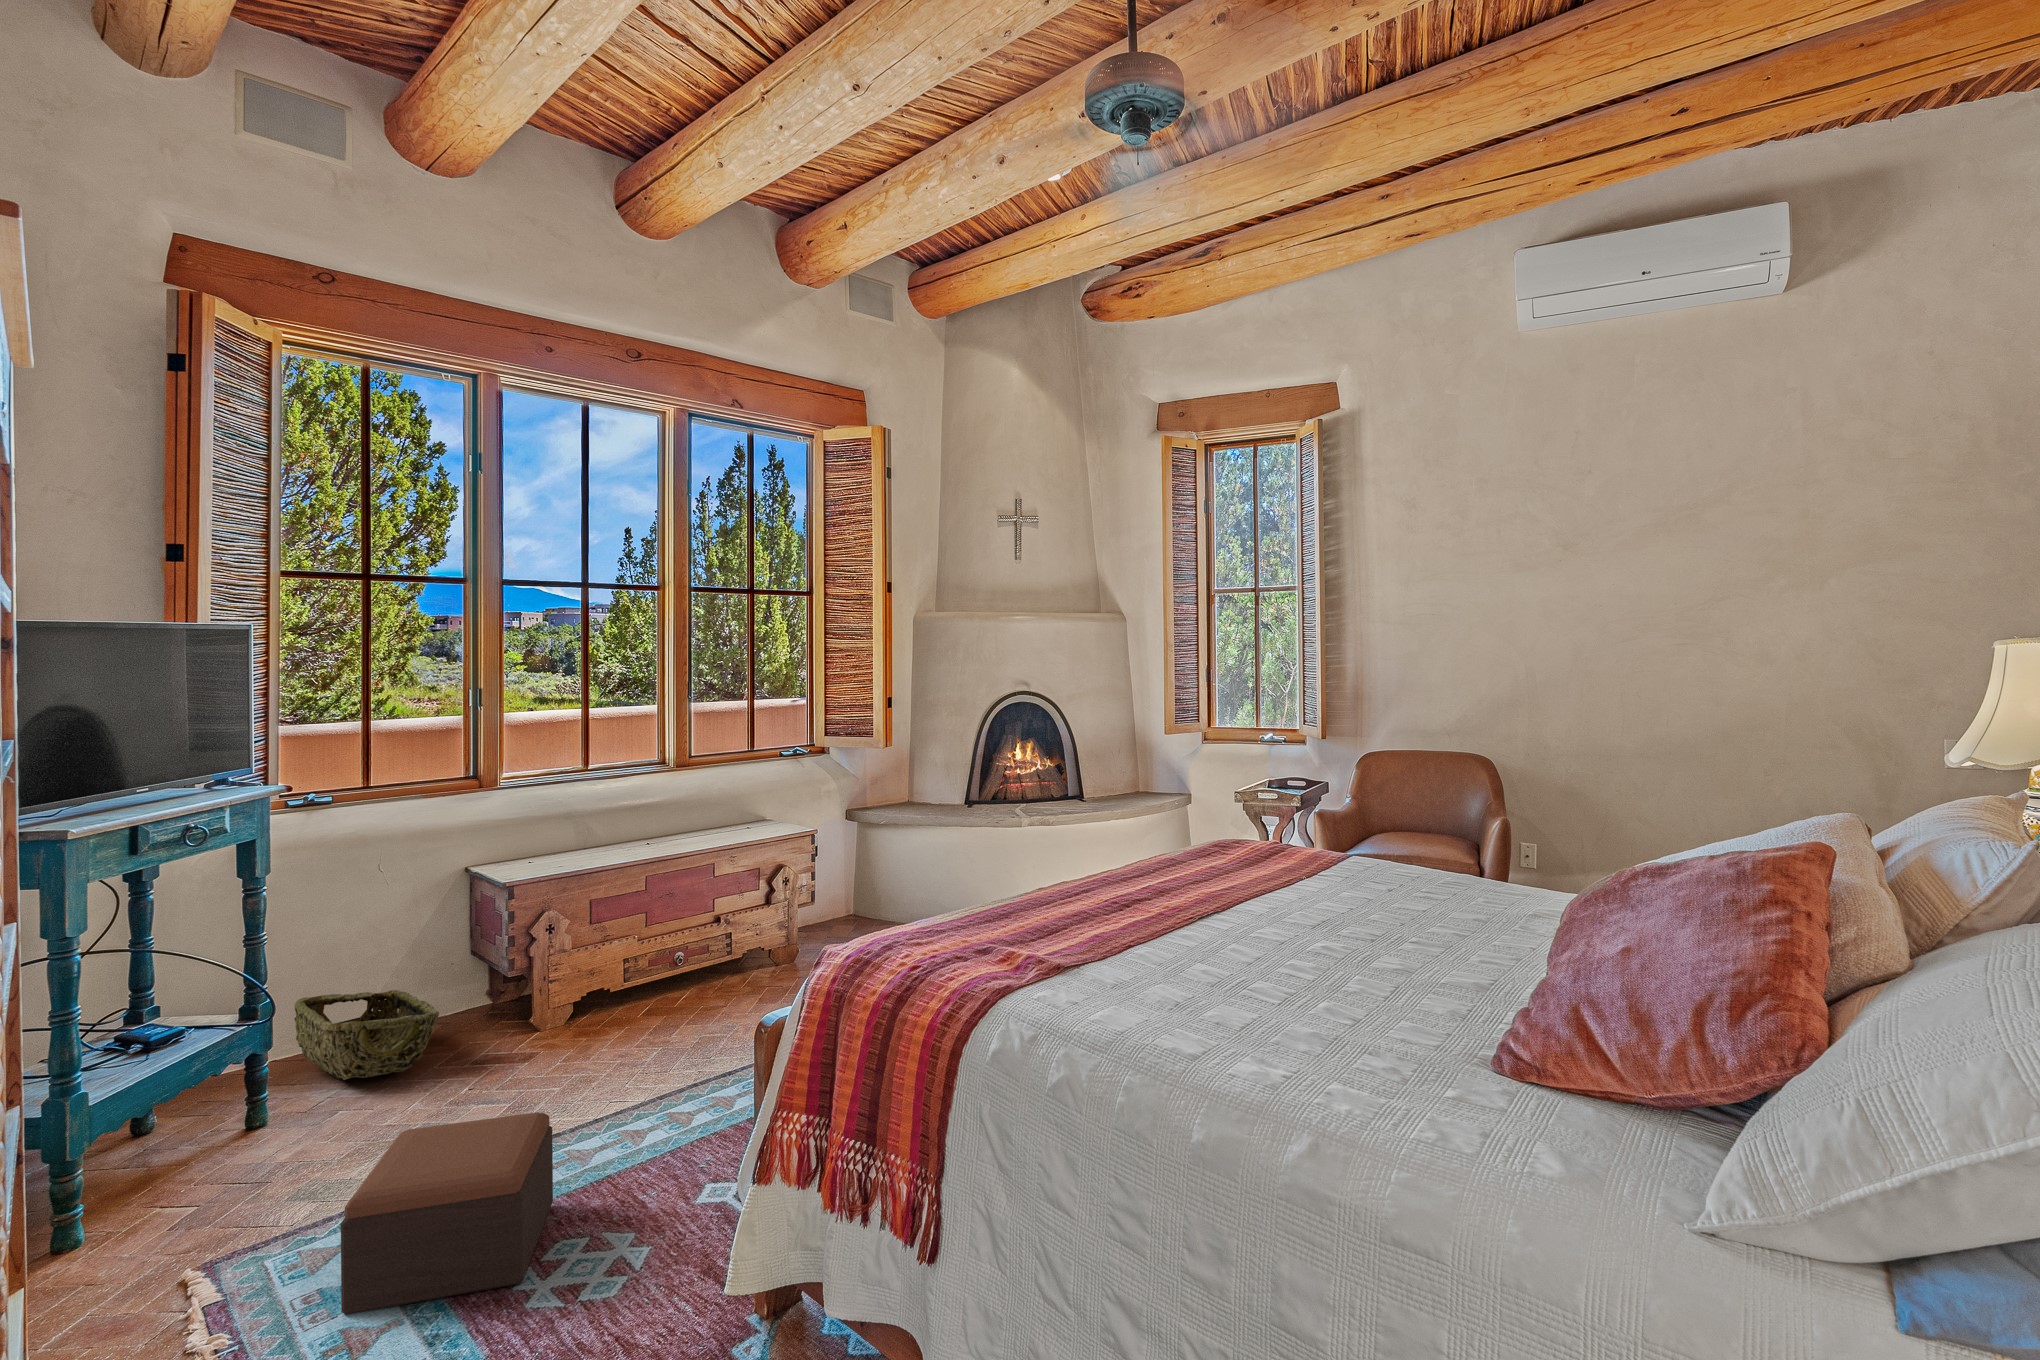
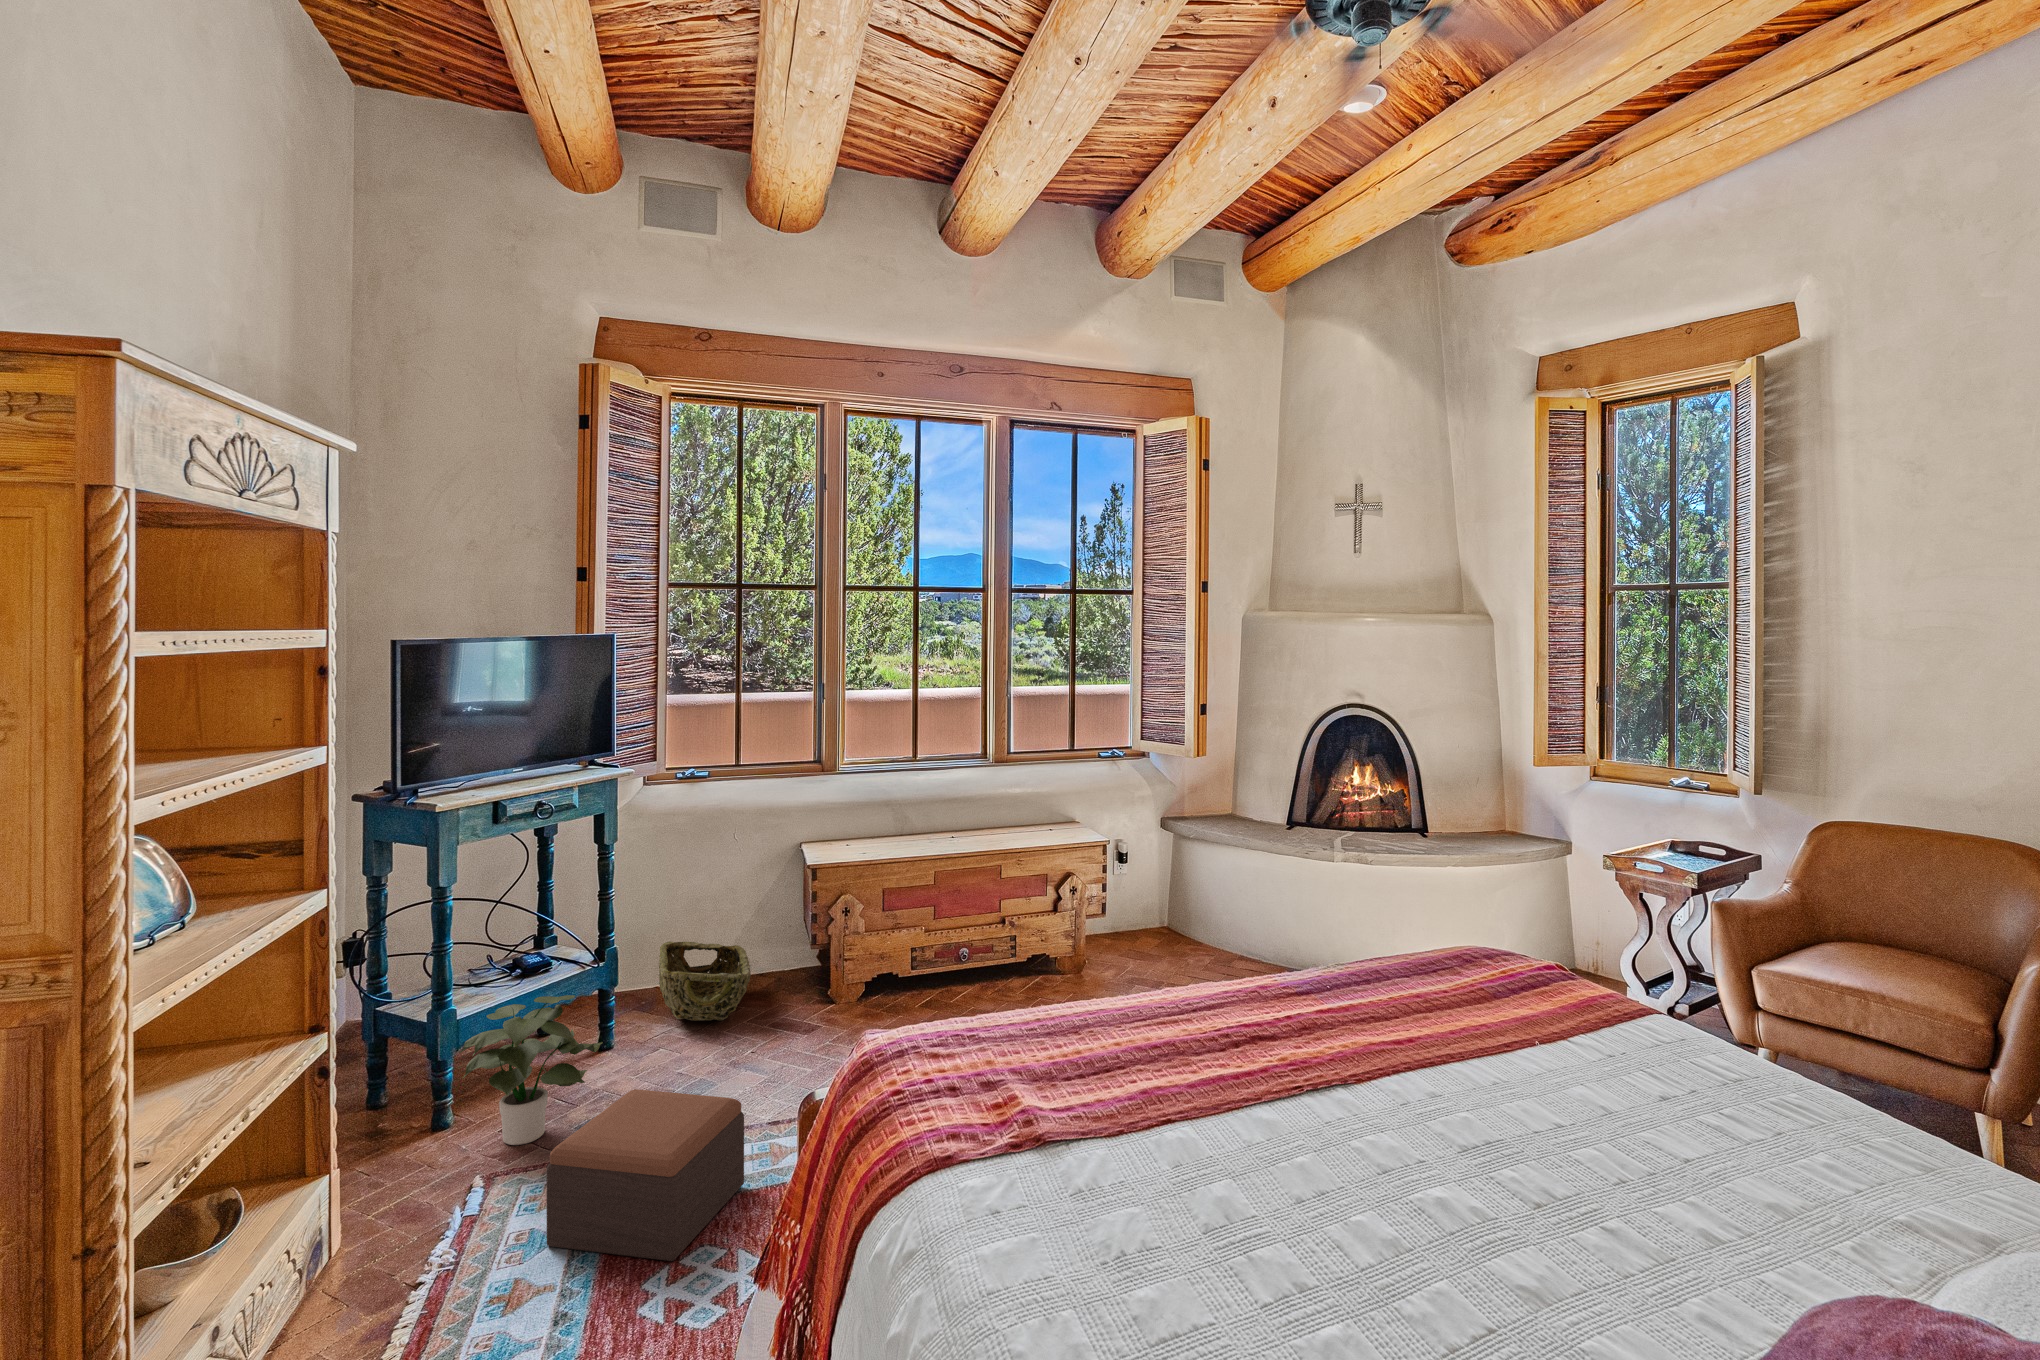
potted plant: none [106,1051,311,1244] -> present [460,995,602,1145]

